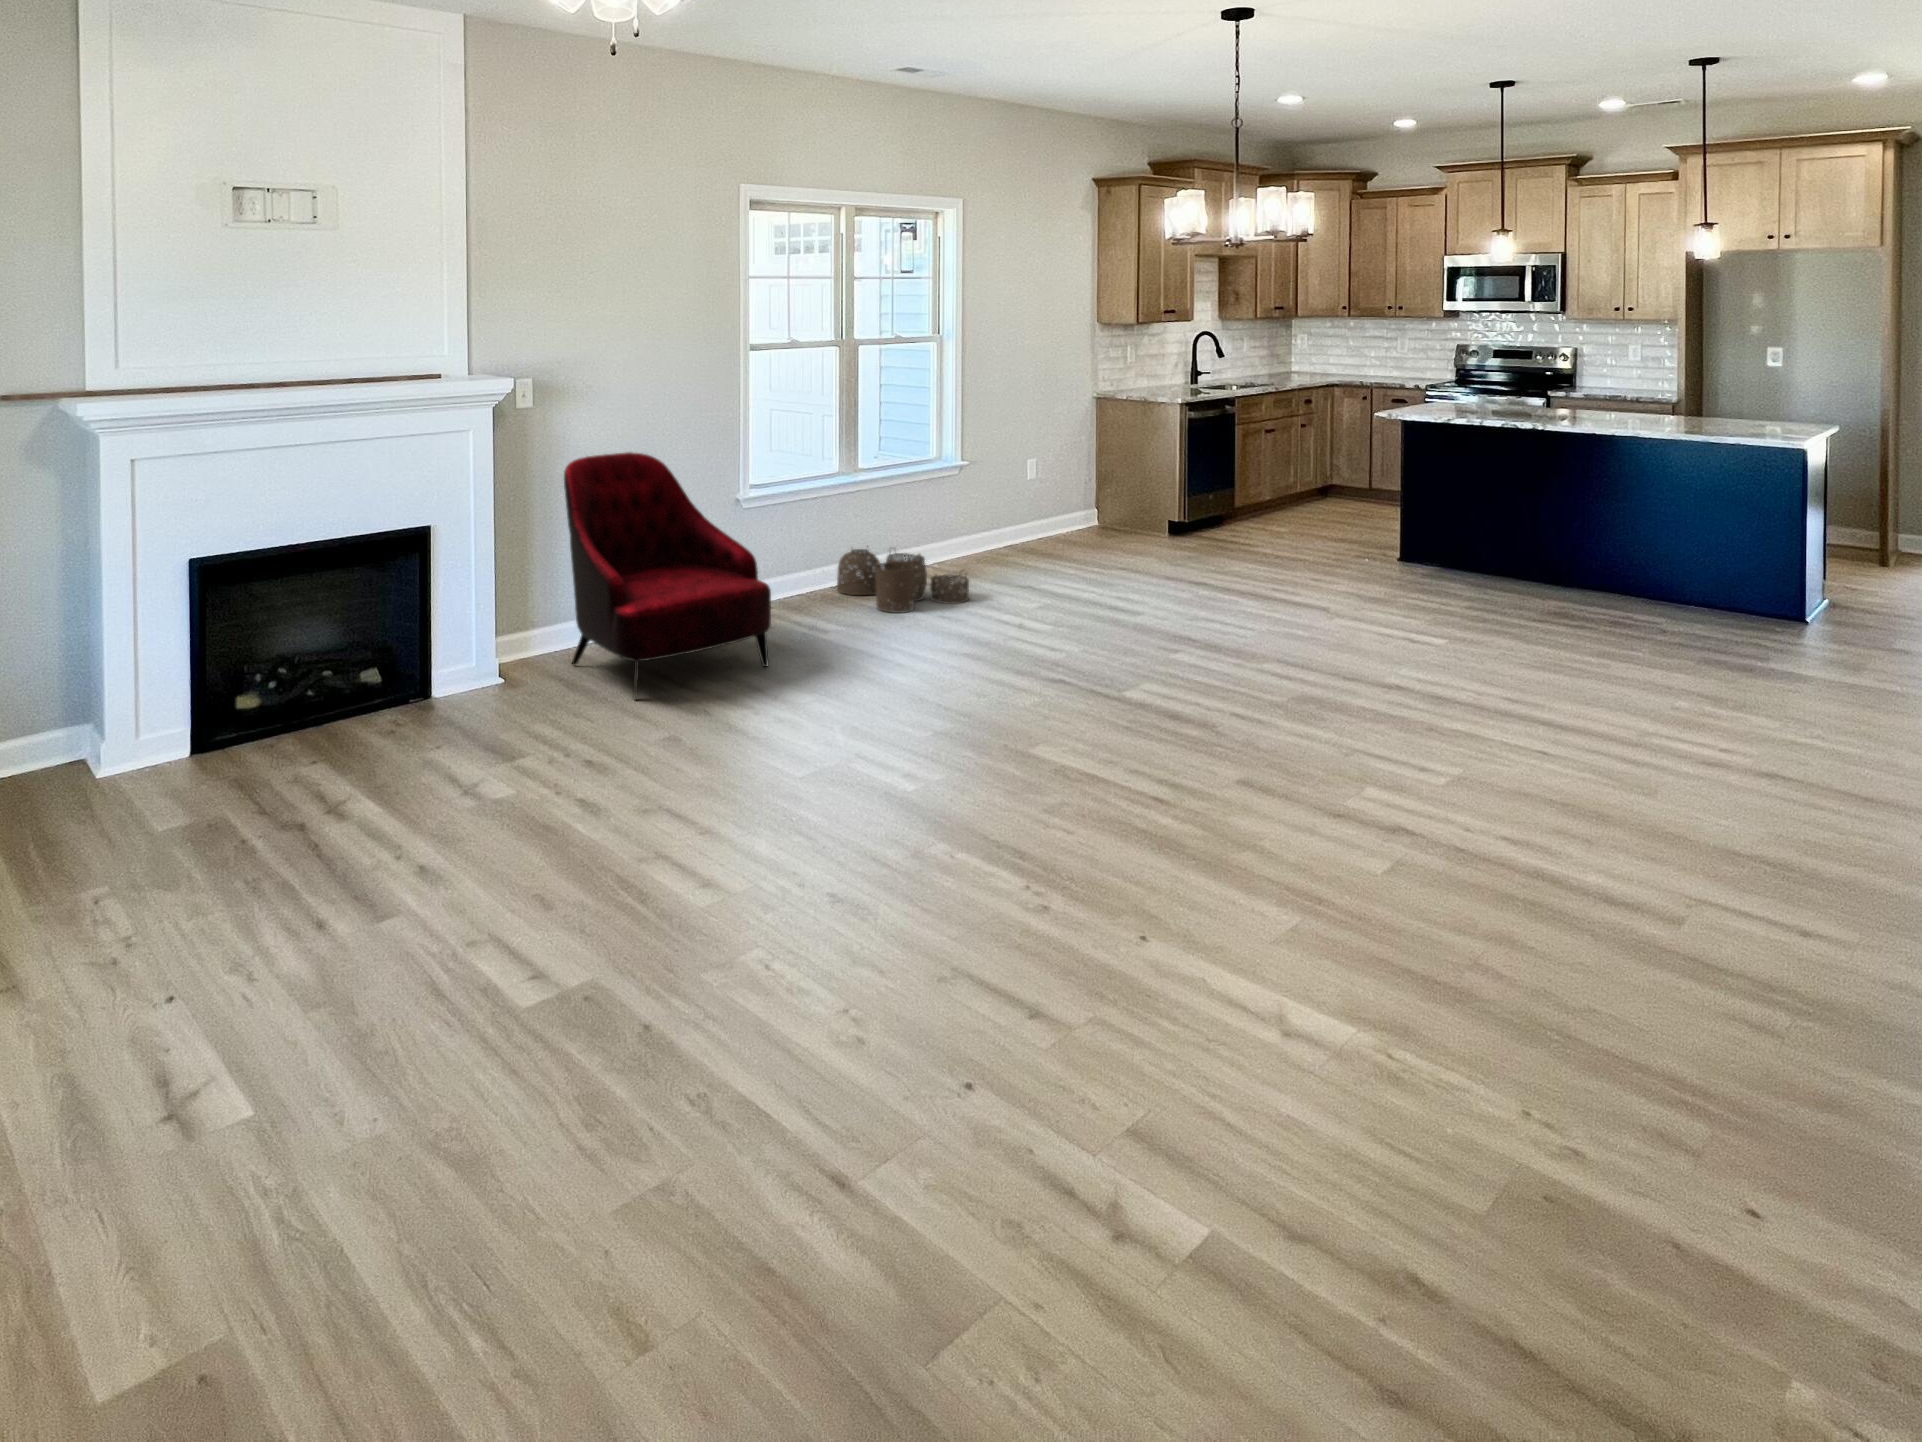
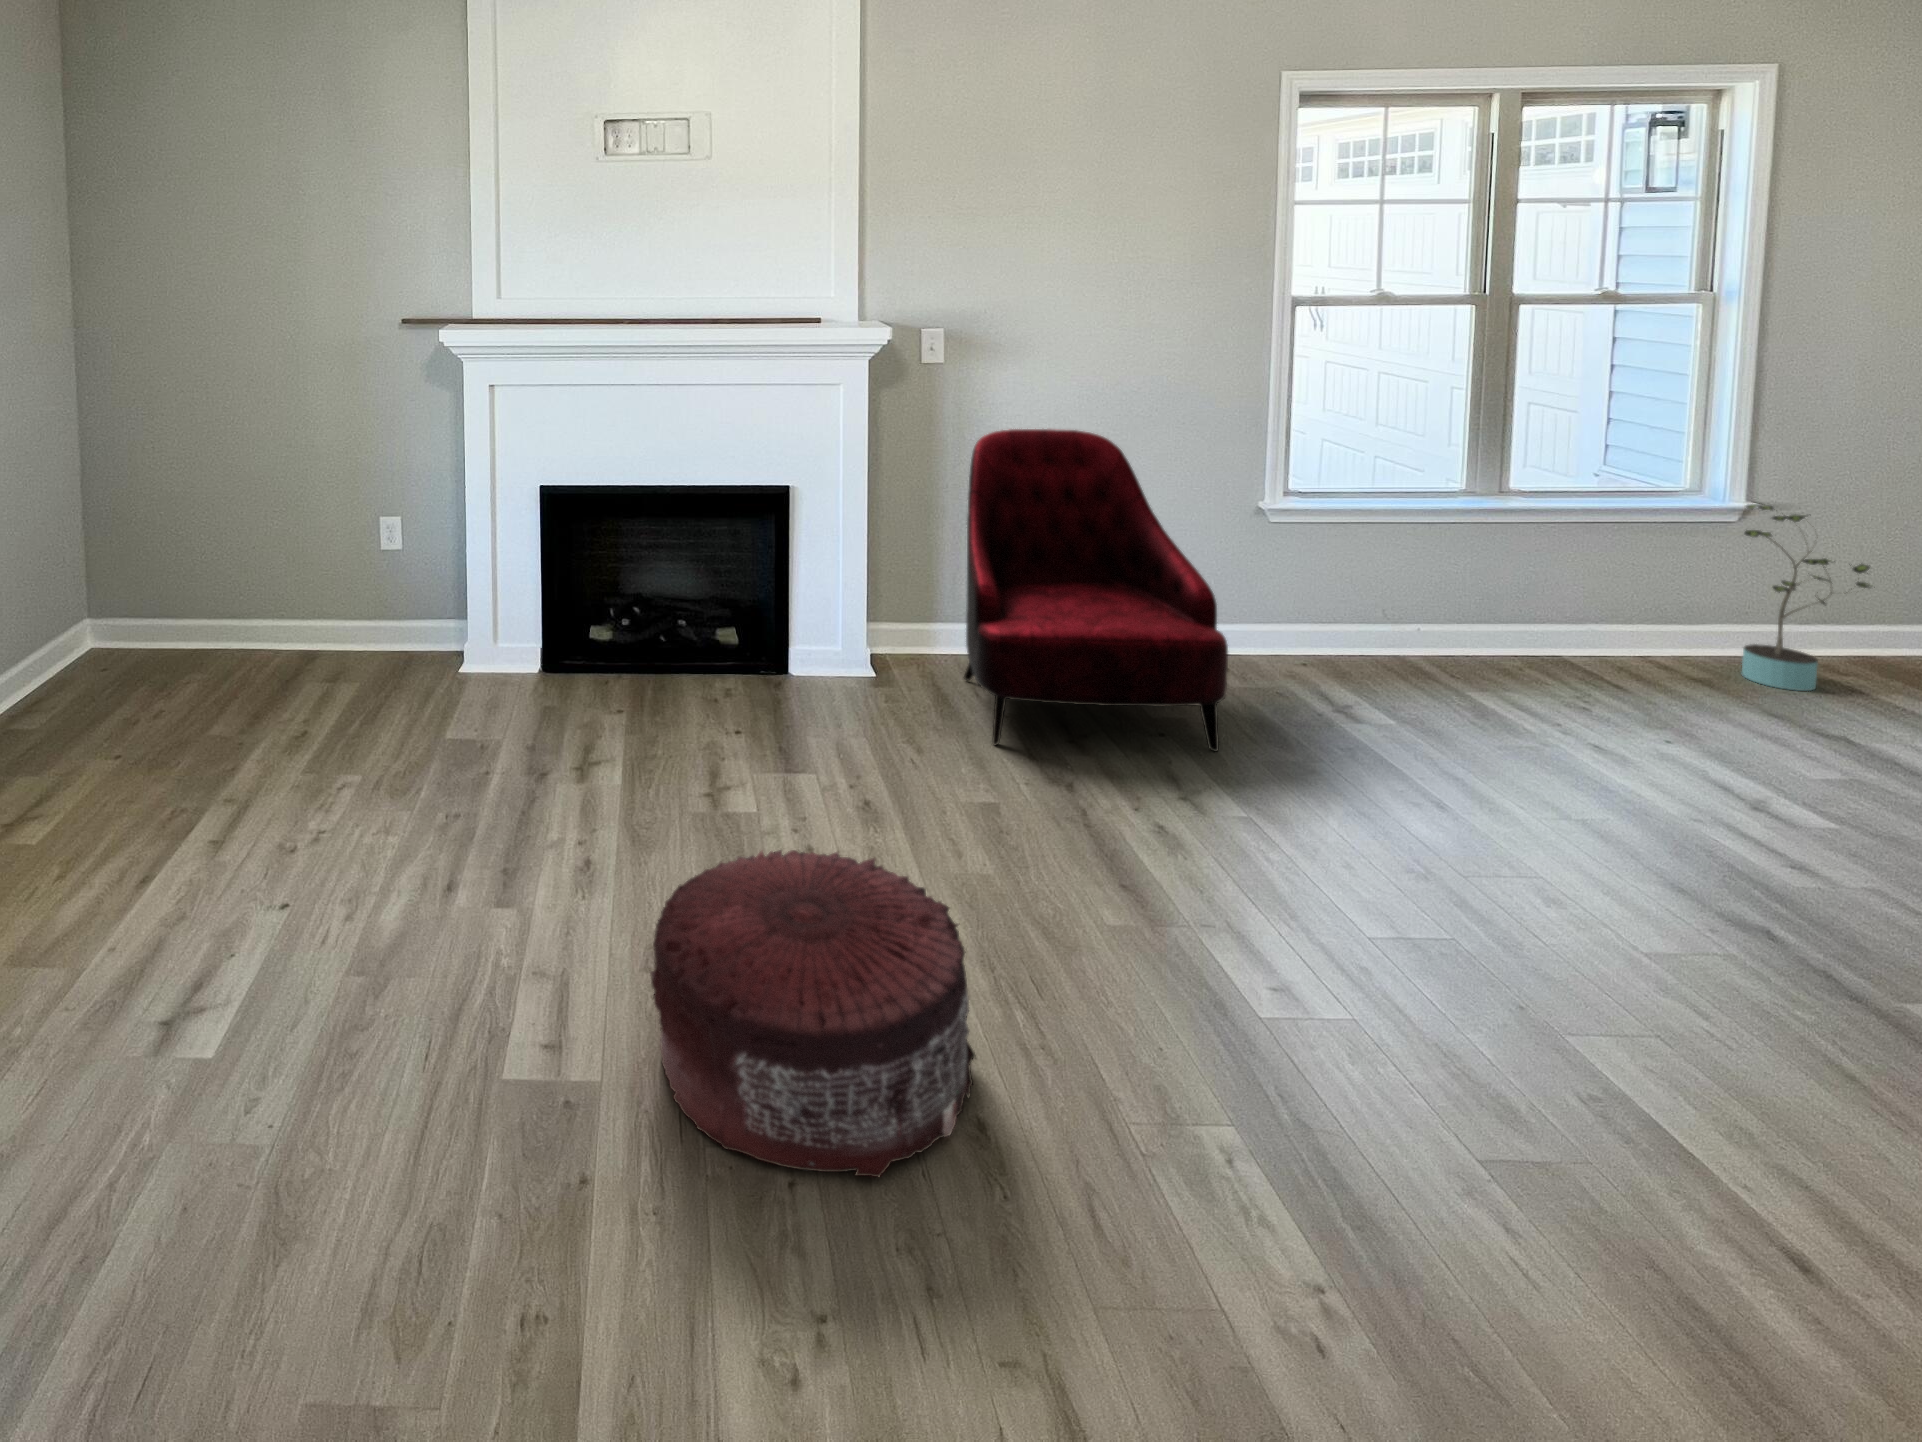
potted plant: none [962,459,1020,566] -> present [1742,504,1870,691]
woven basket: present [837,546,969,612] -> none [1437,608,1689,739]
pouf: none [598,757,826,969] -> present [650,850,975,1177]

